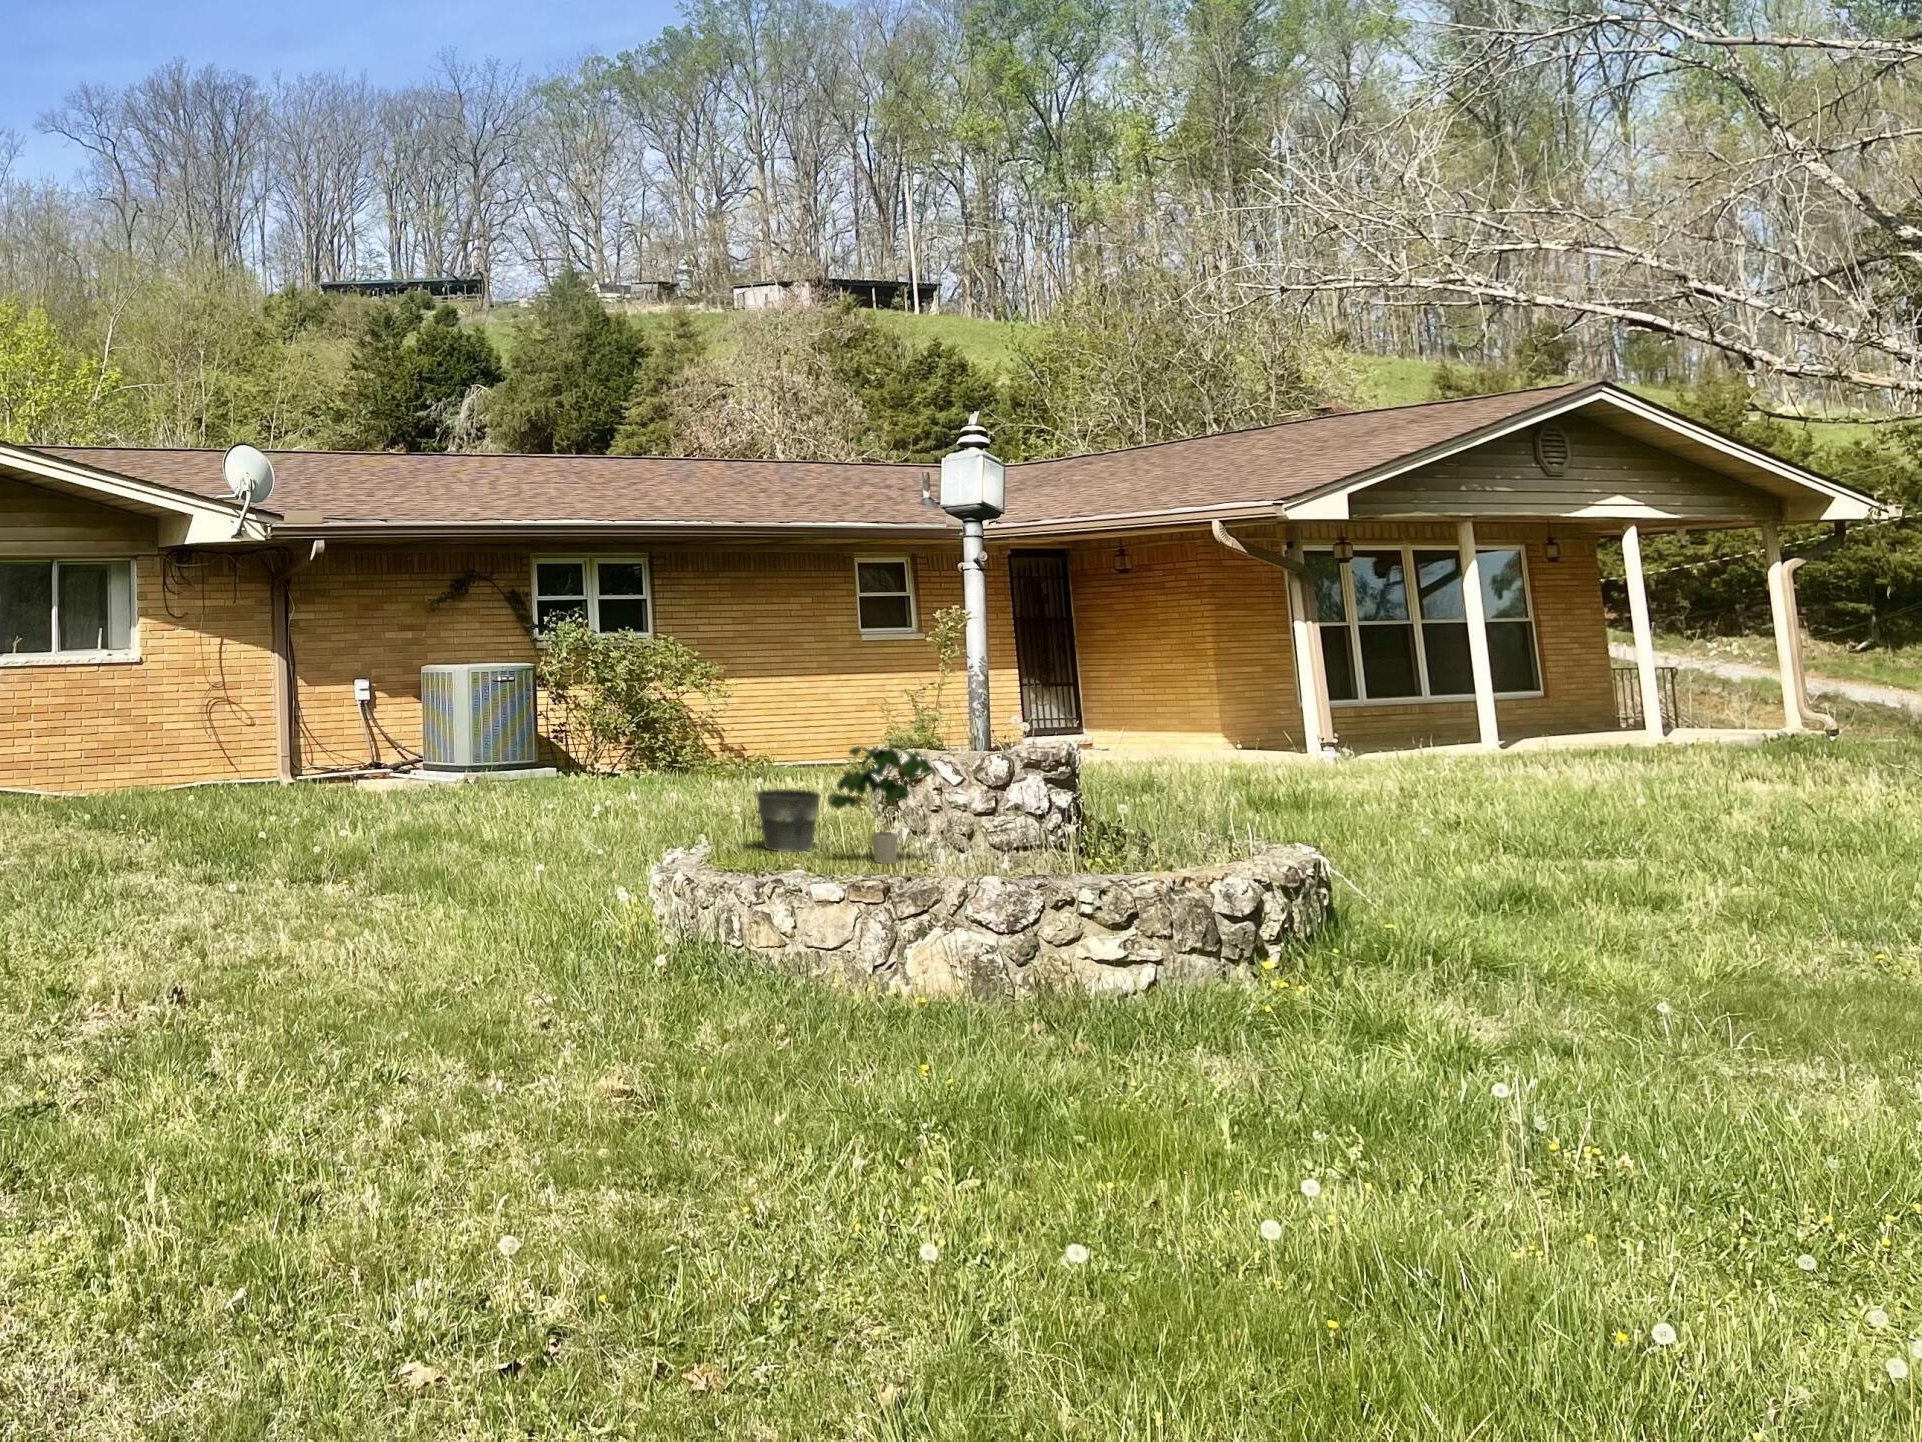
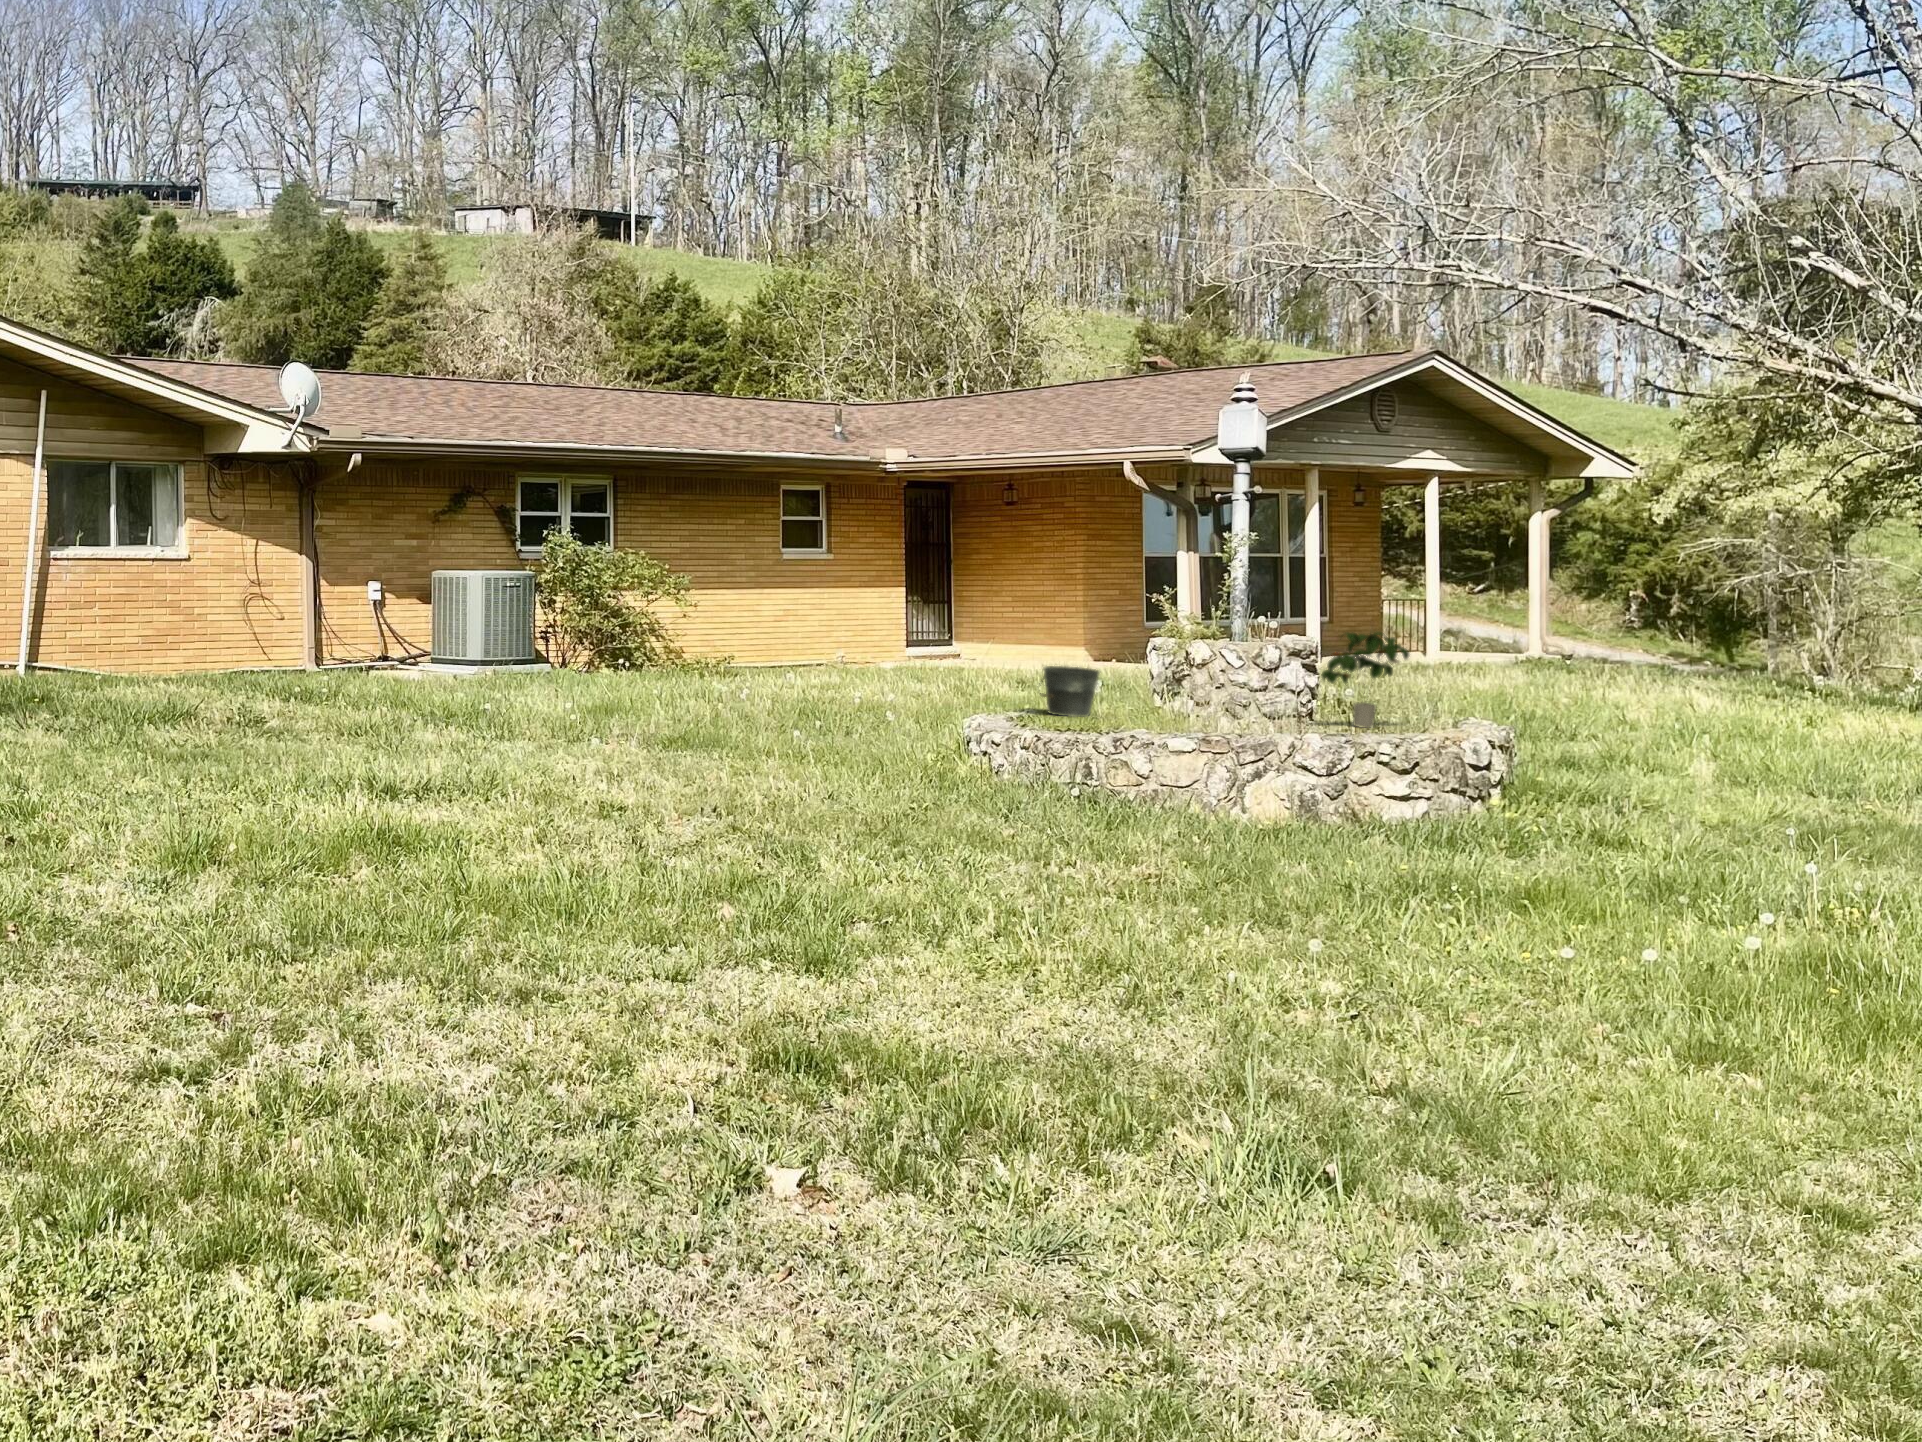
potted plant: present [827,744,936,864] -> present [1321,632,1409,728]

